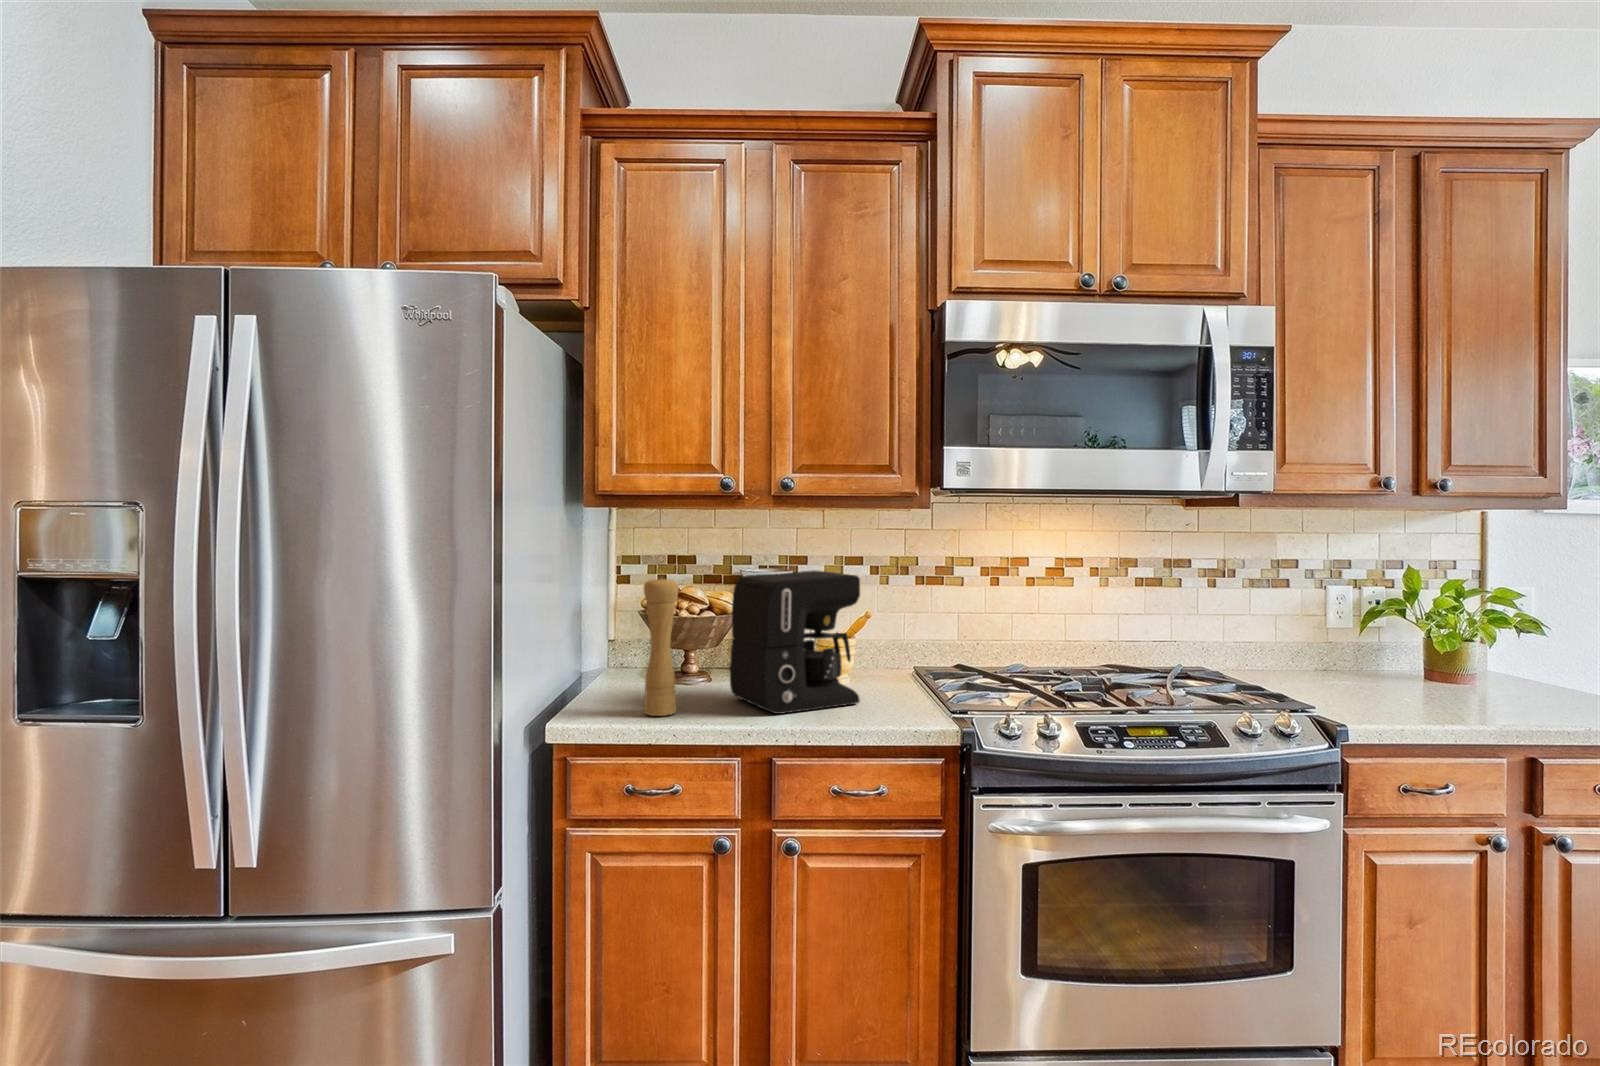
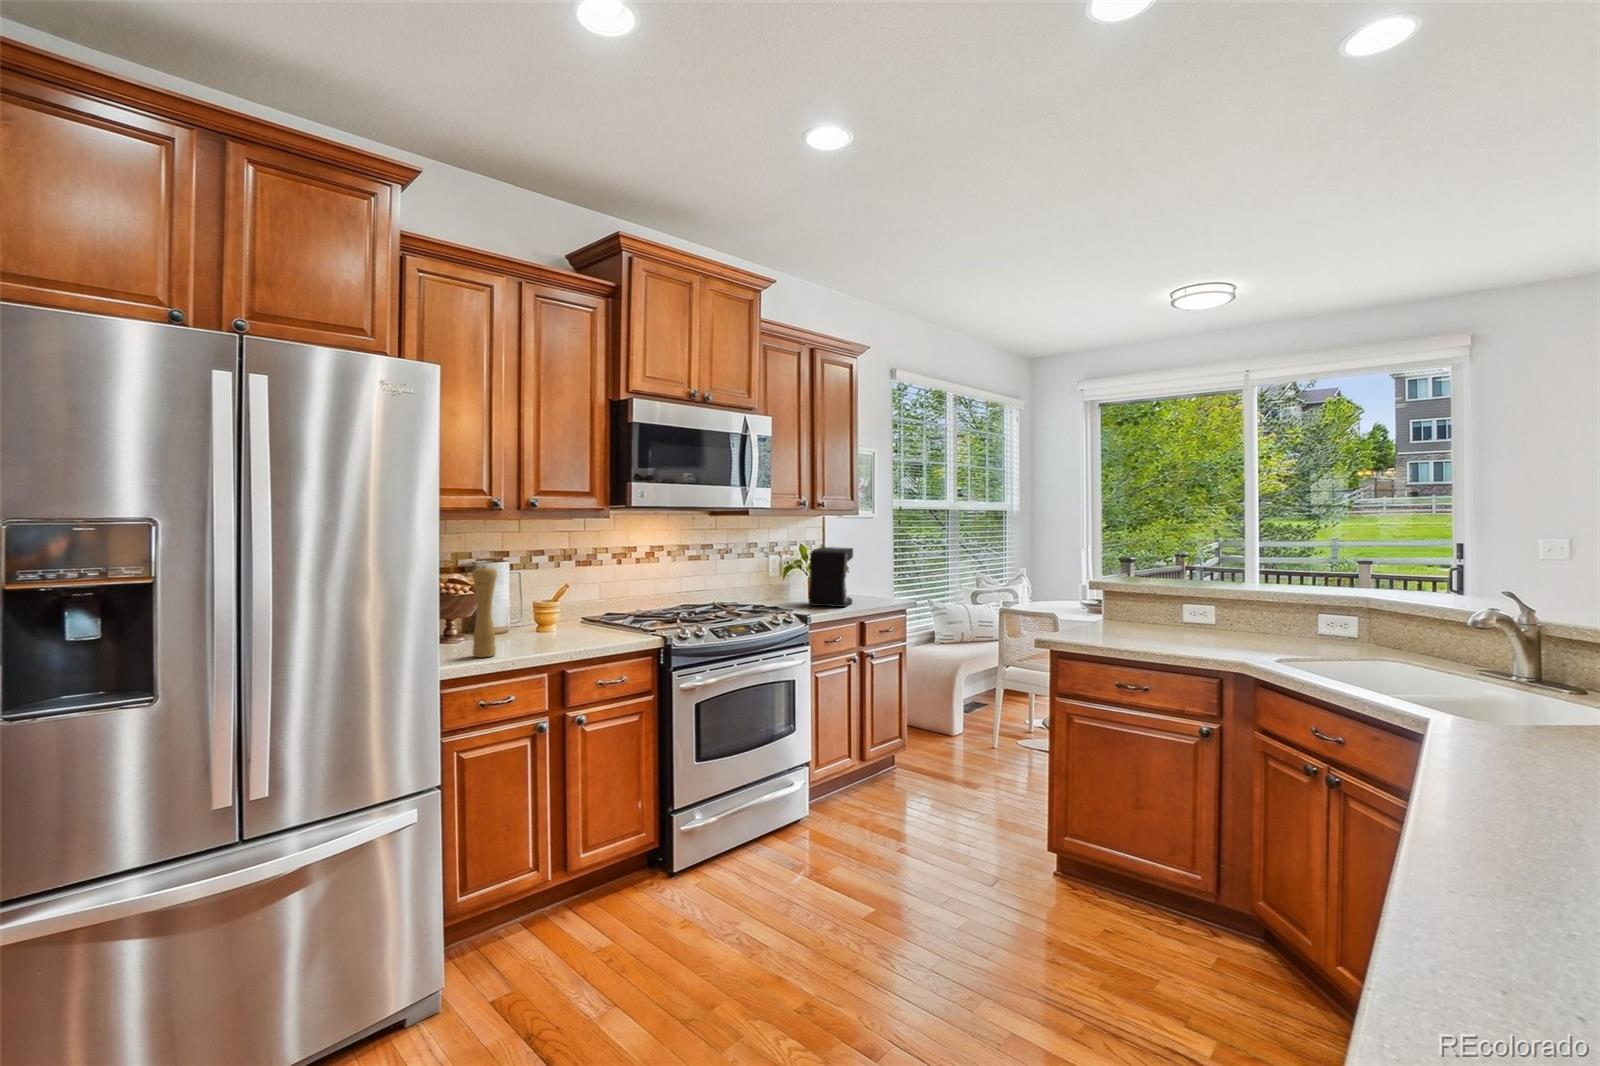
coffee maker: present [730,570,860,714] -> present [809,547,853,607]

